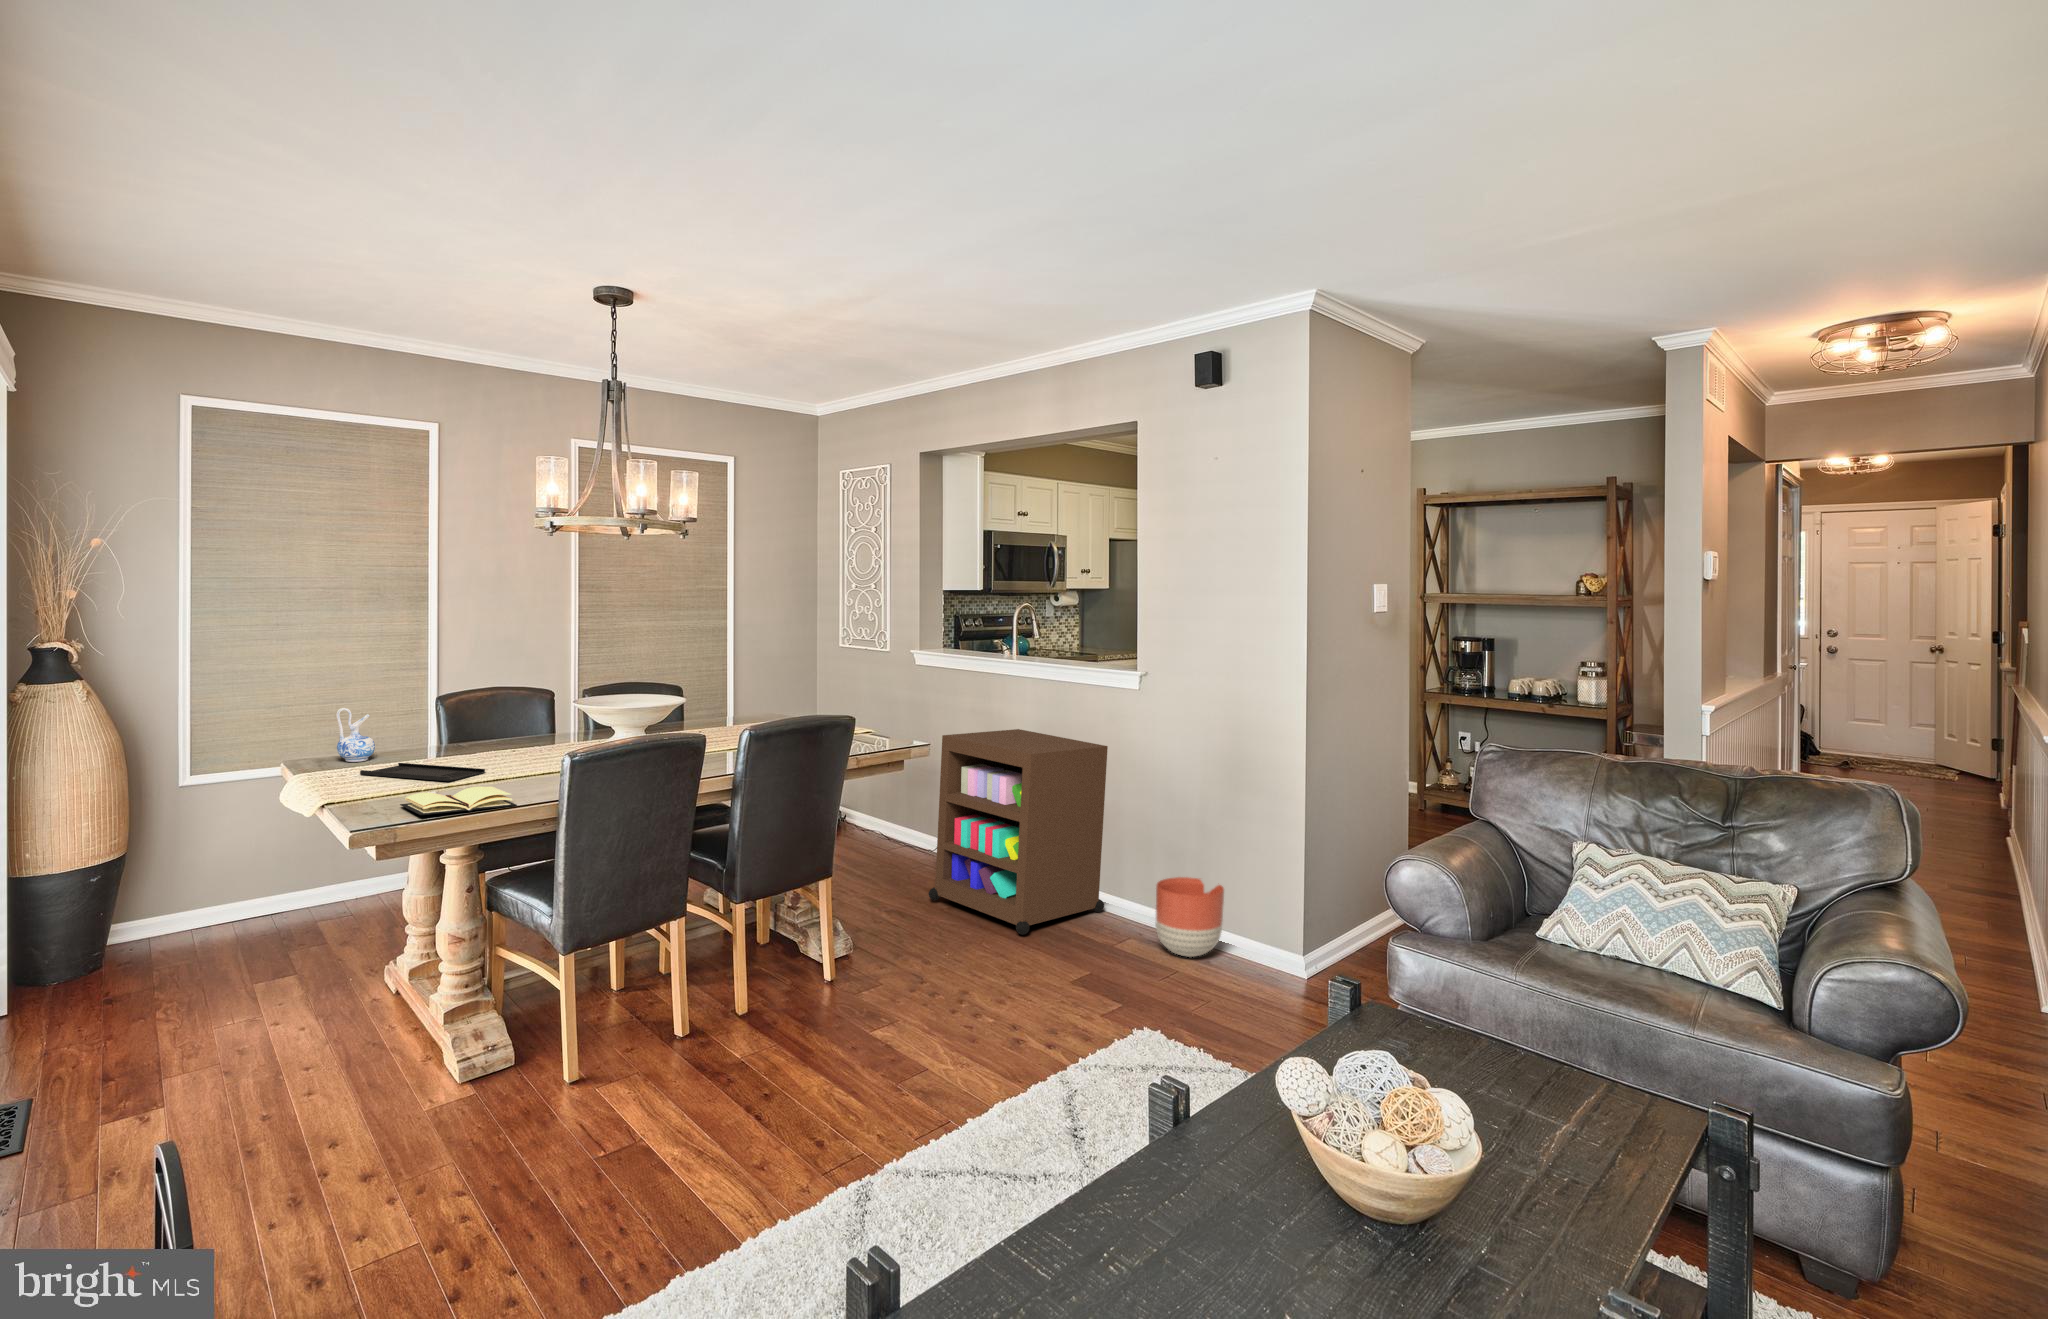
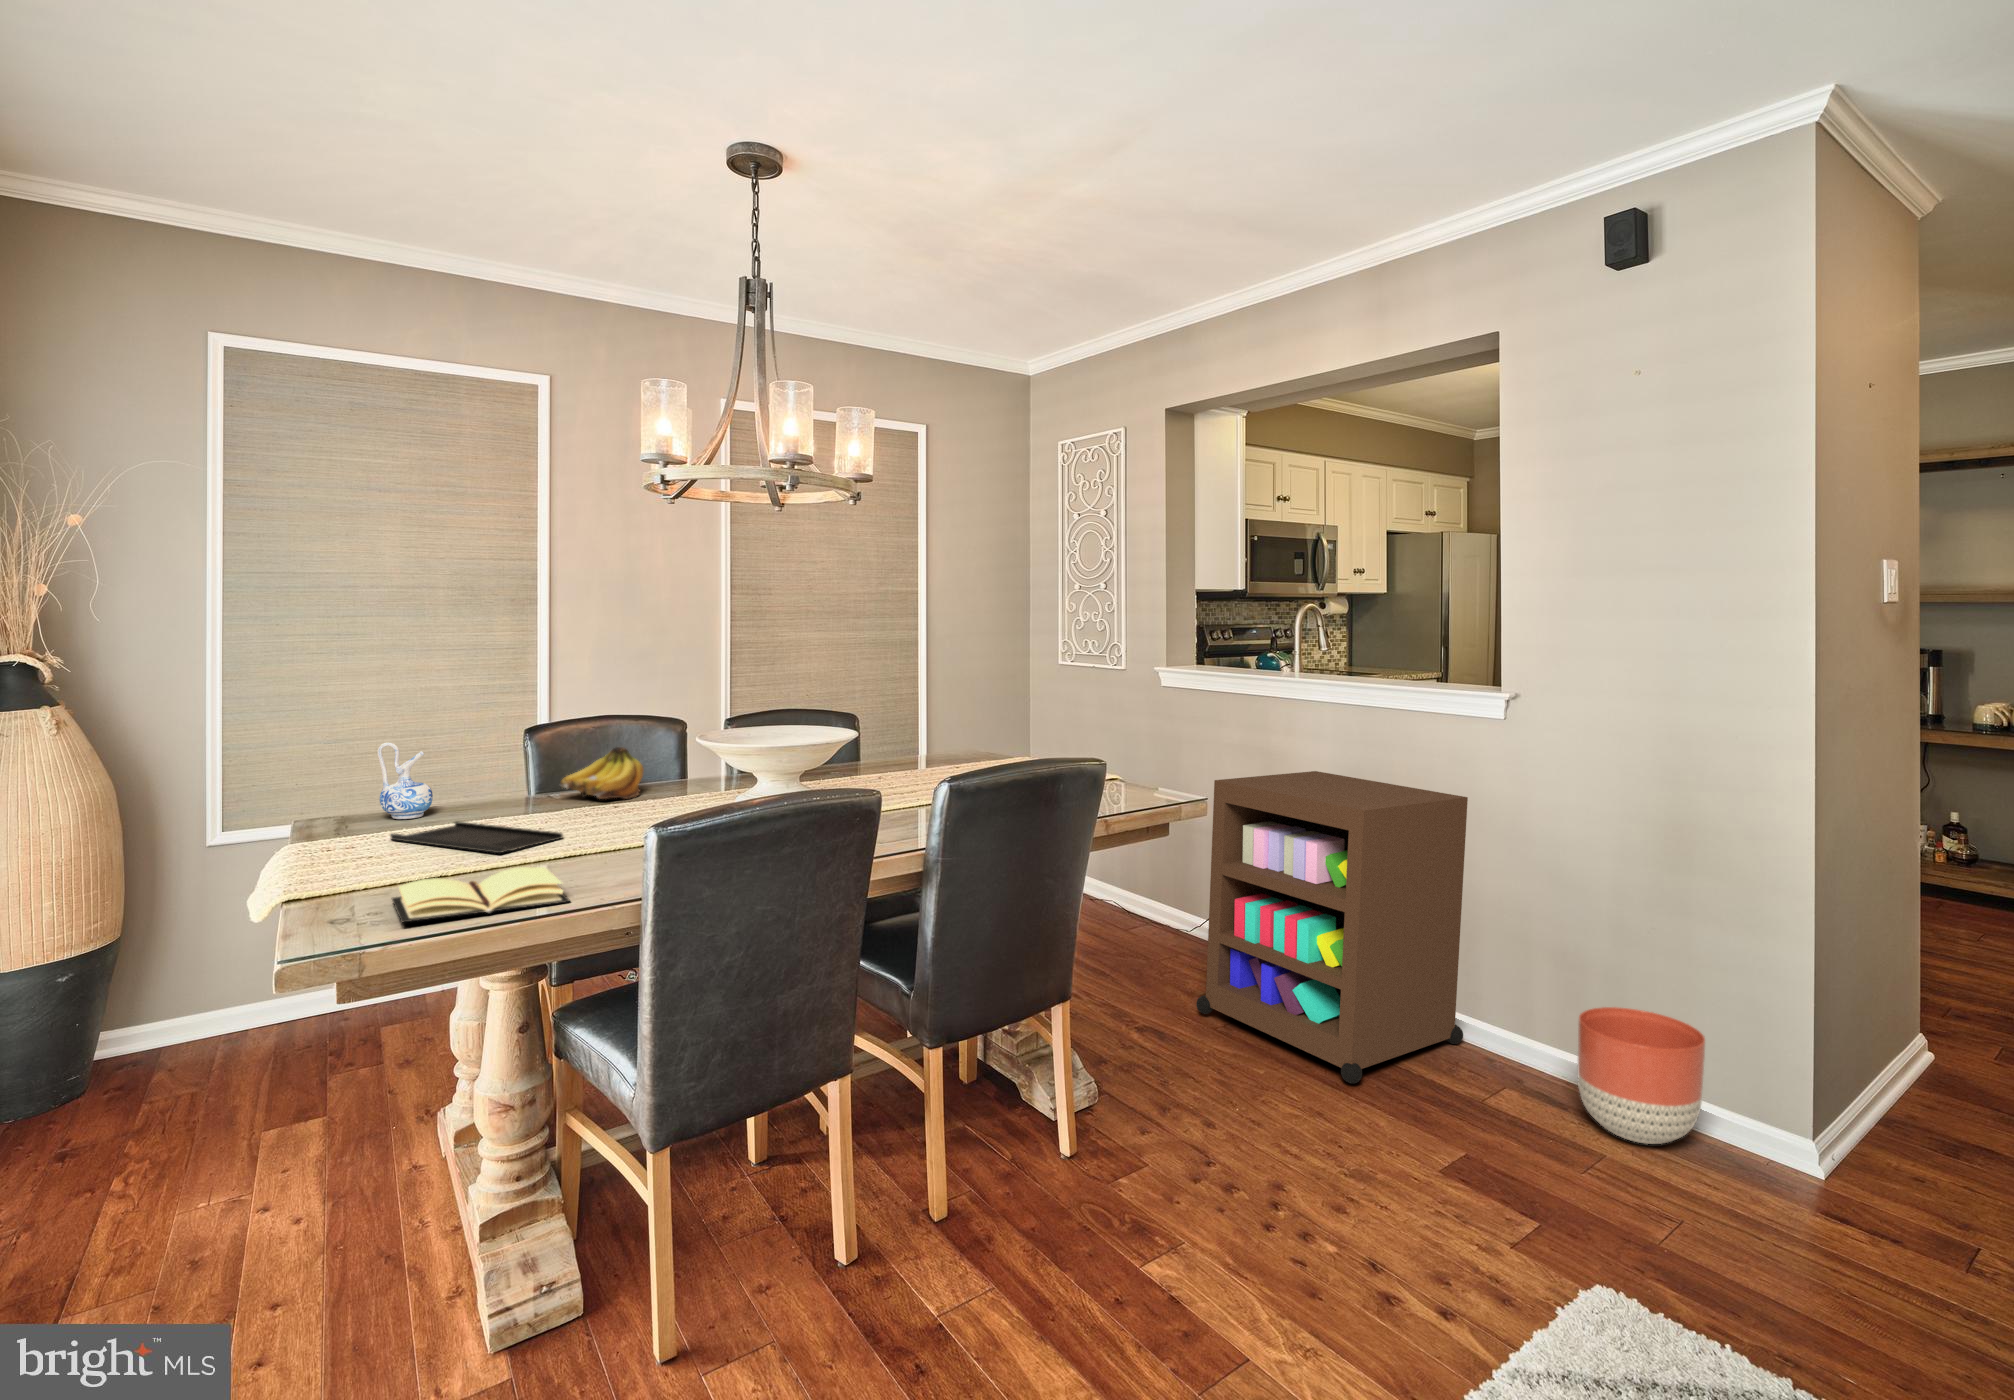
fruit: none [465,711,525,748] -> present [560,747,644,799]

